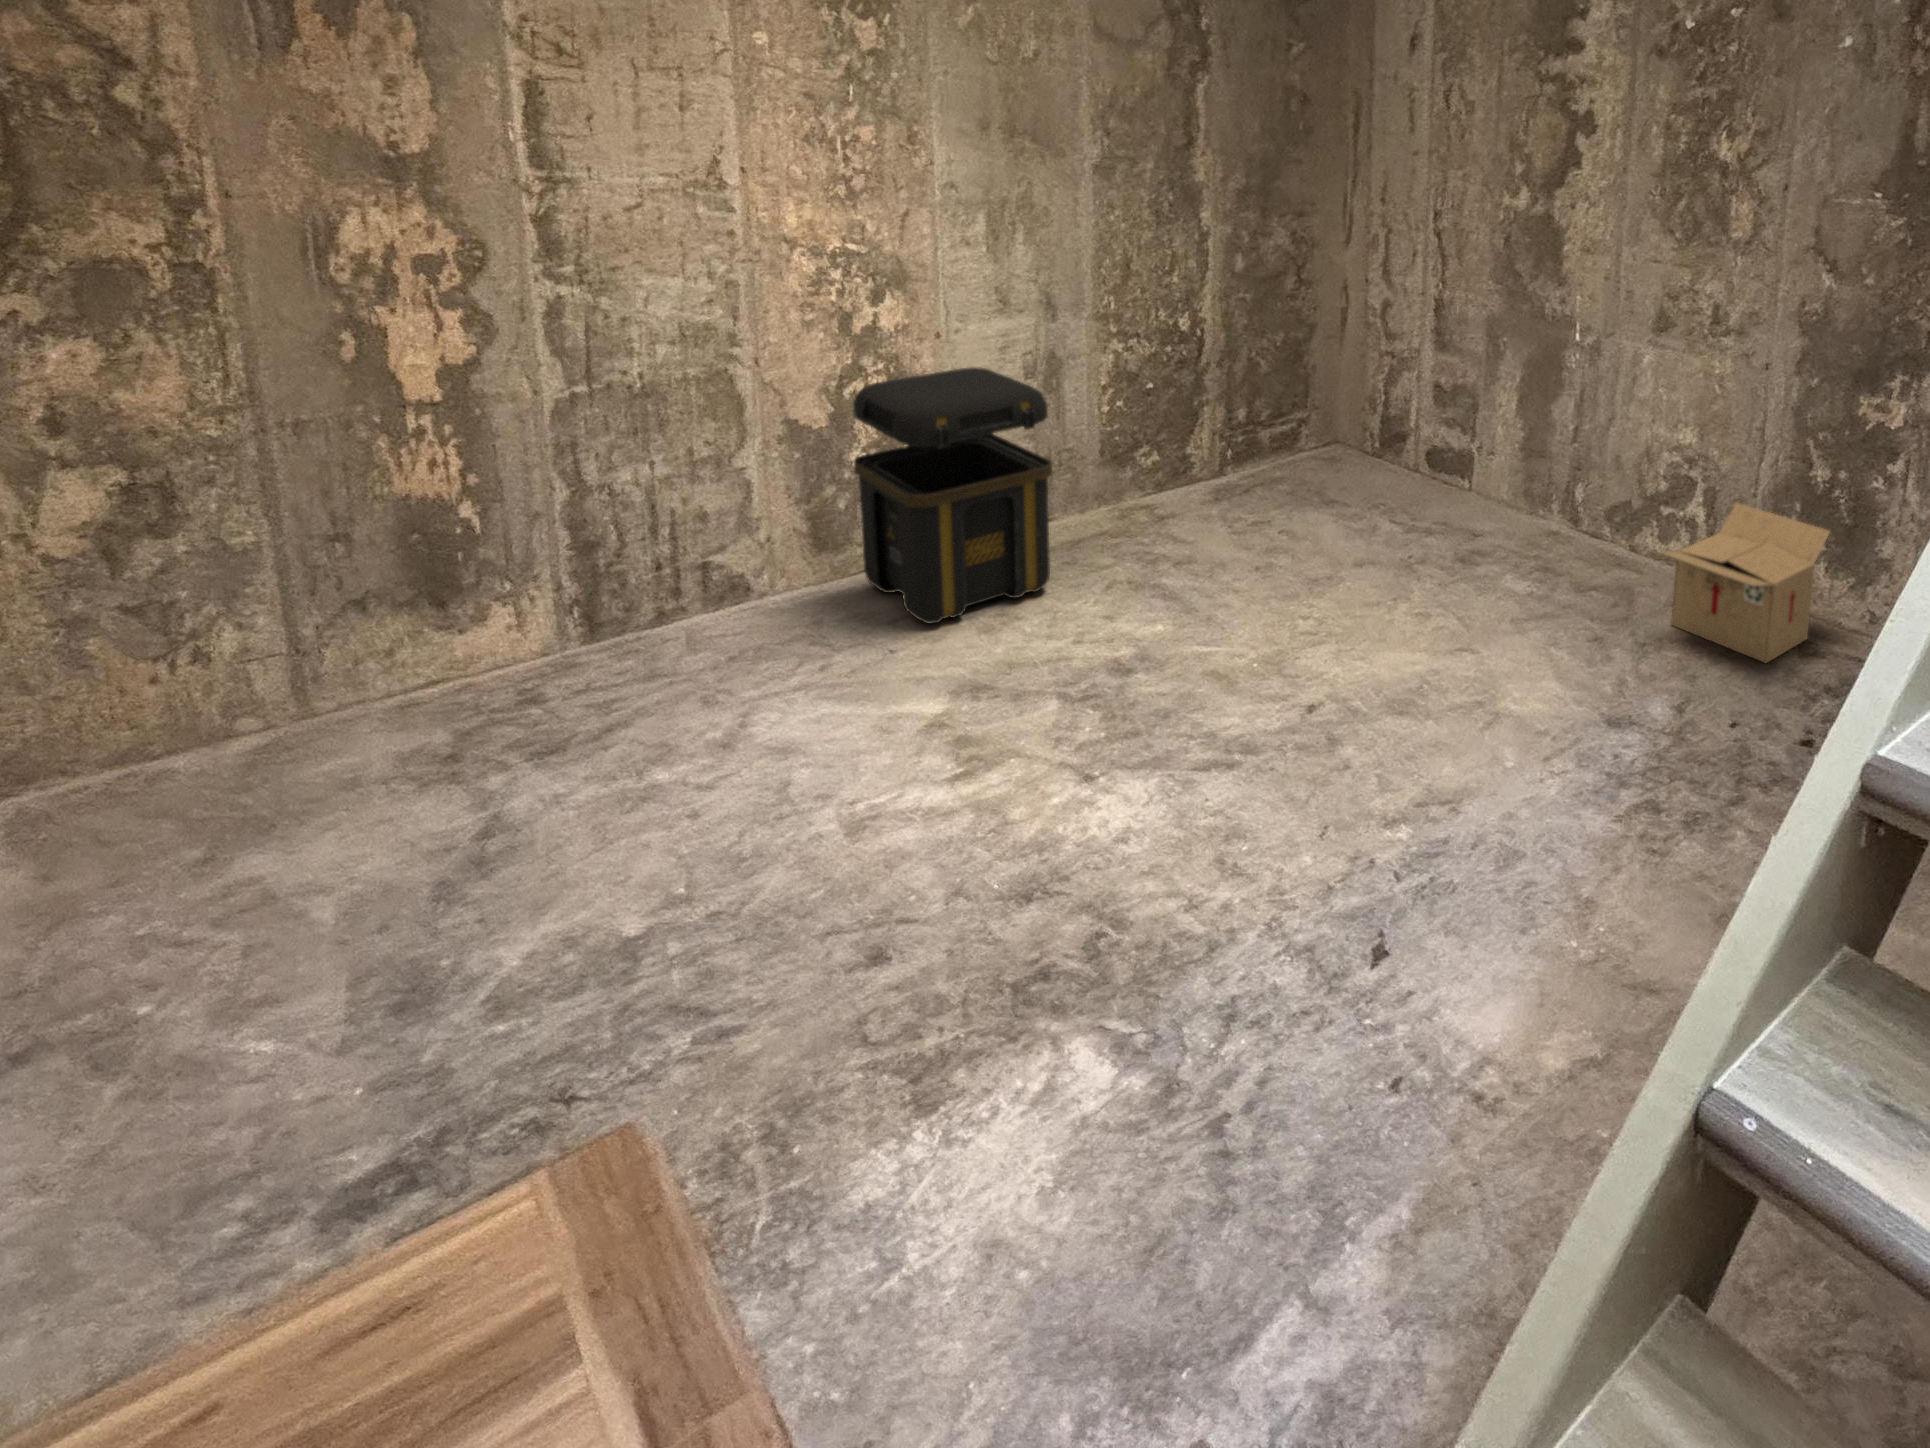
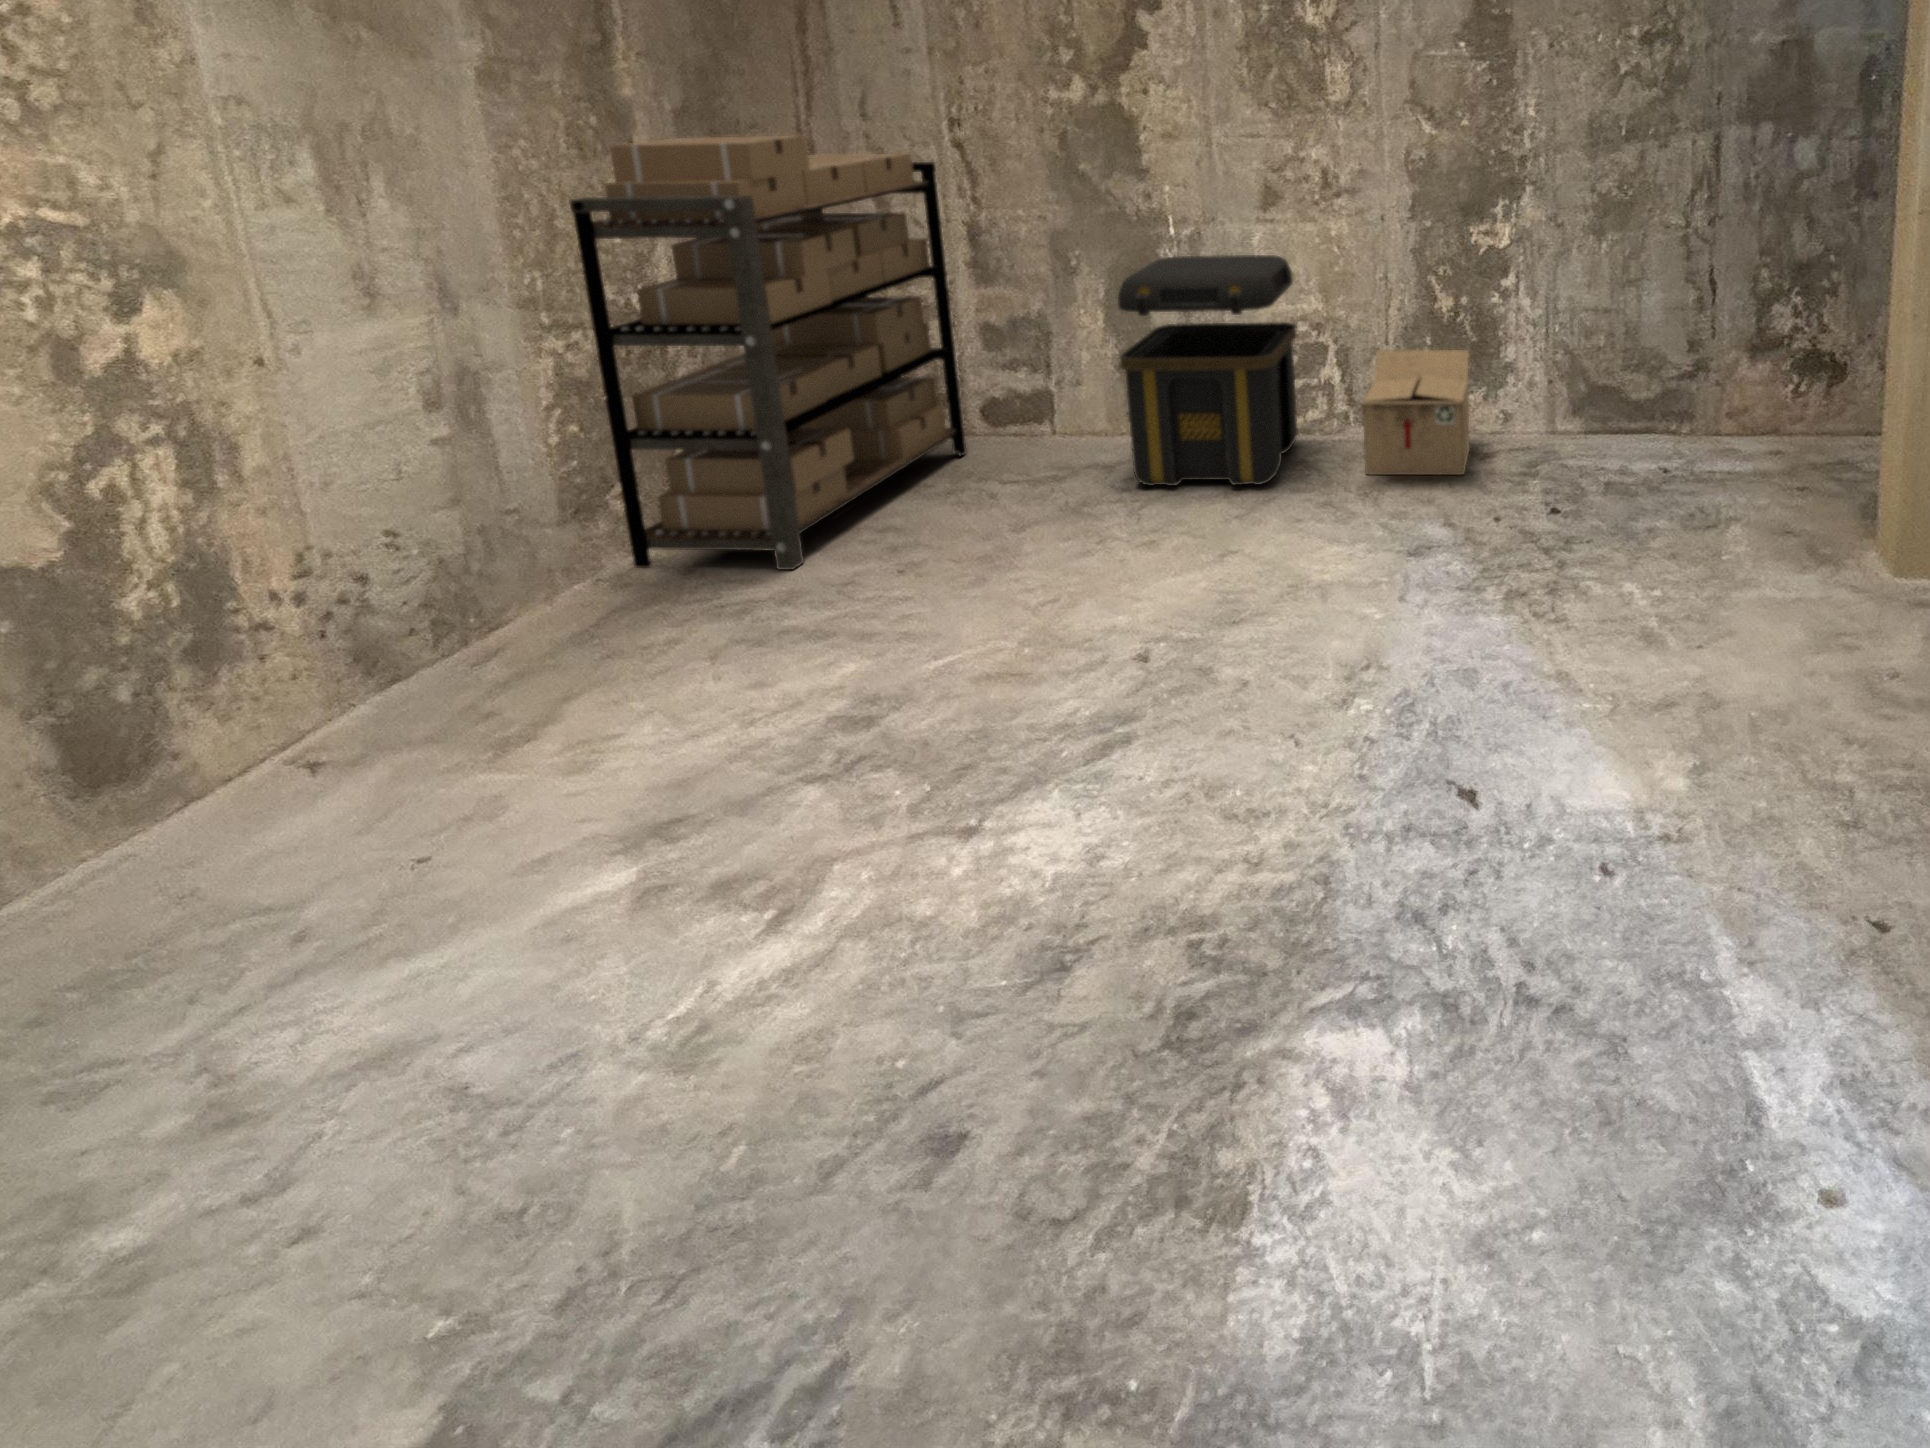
shelving unit: none [1135,214,1404,542] -> present [569,136,966,570]
toolbox: present [853,367,1052,624] -> present [1118,255,1298,486]

